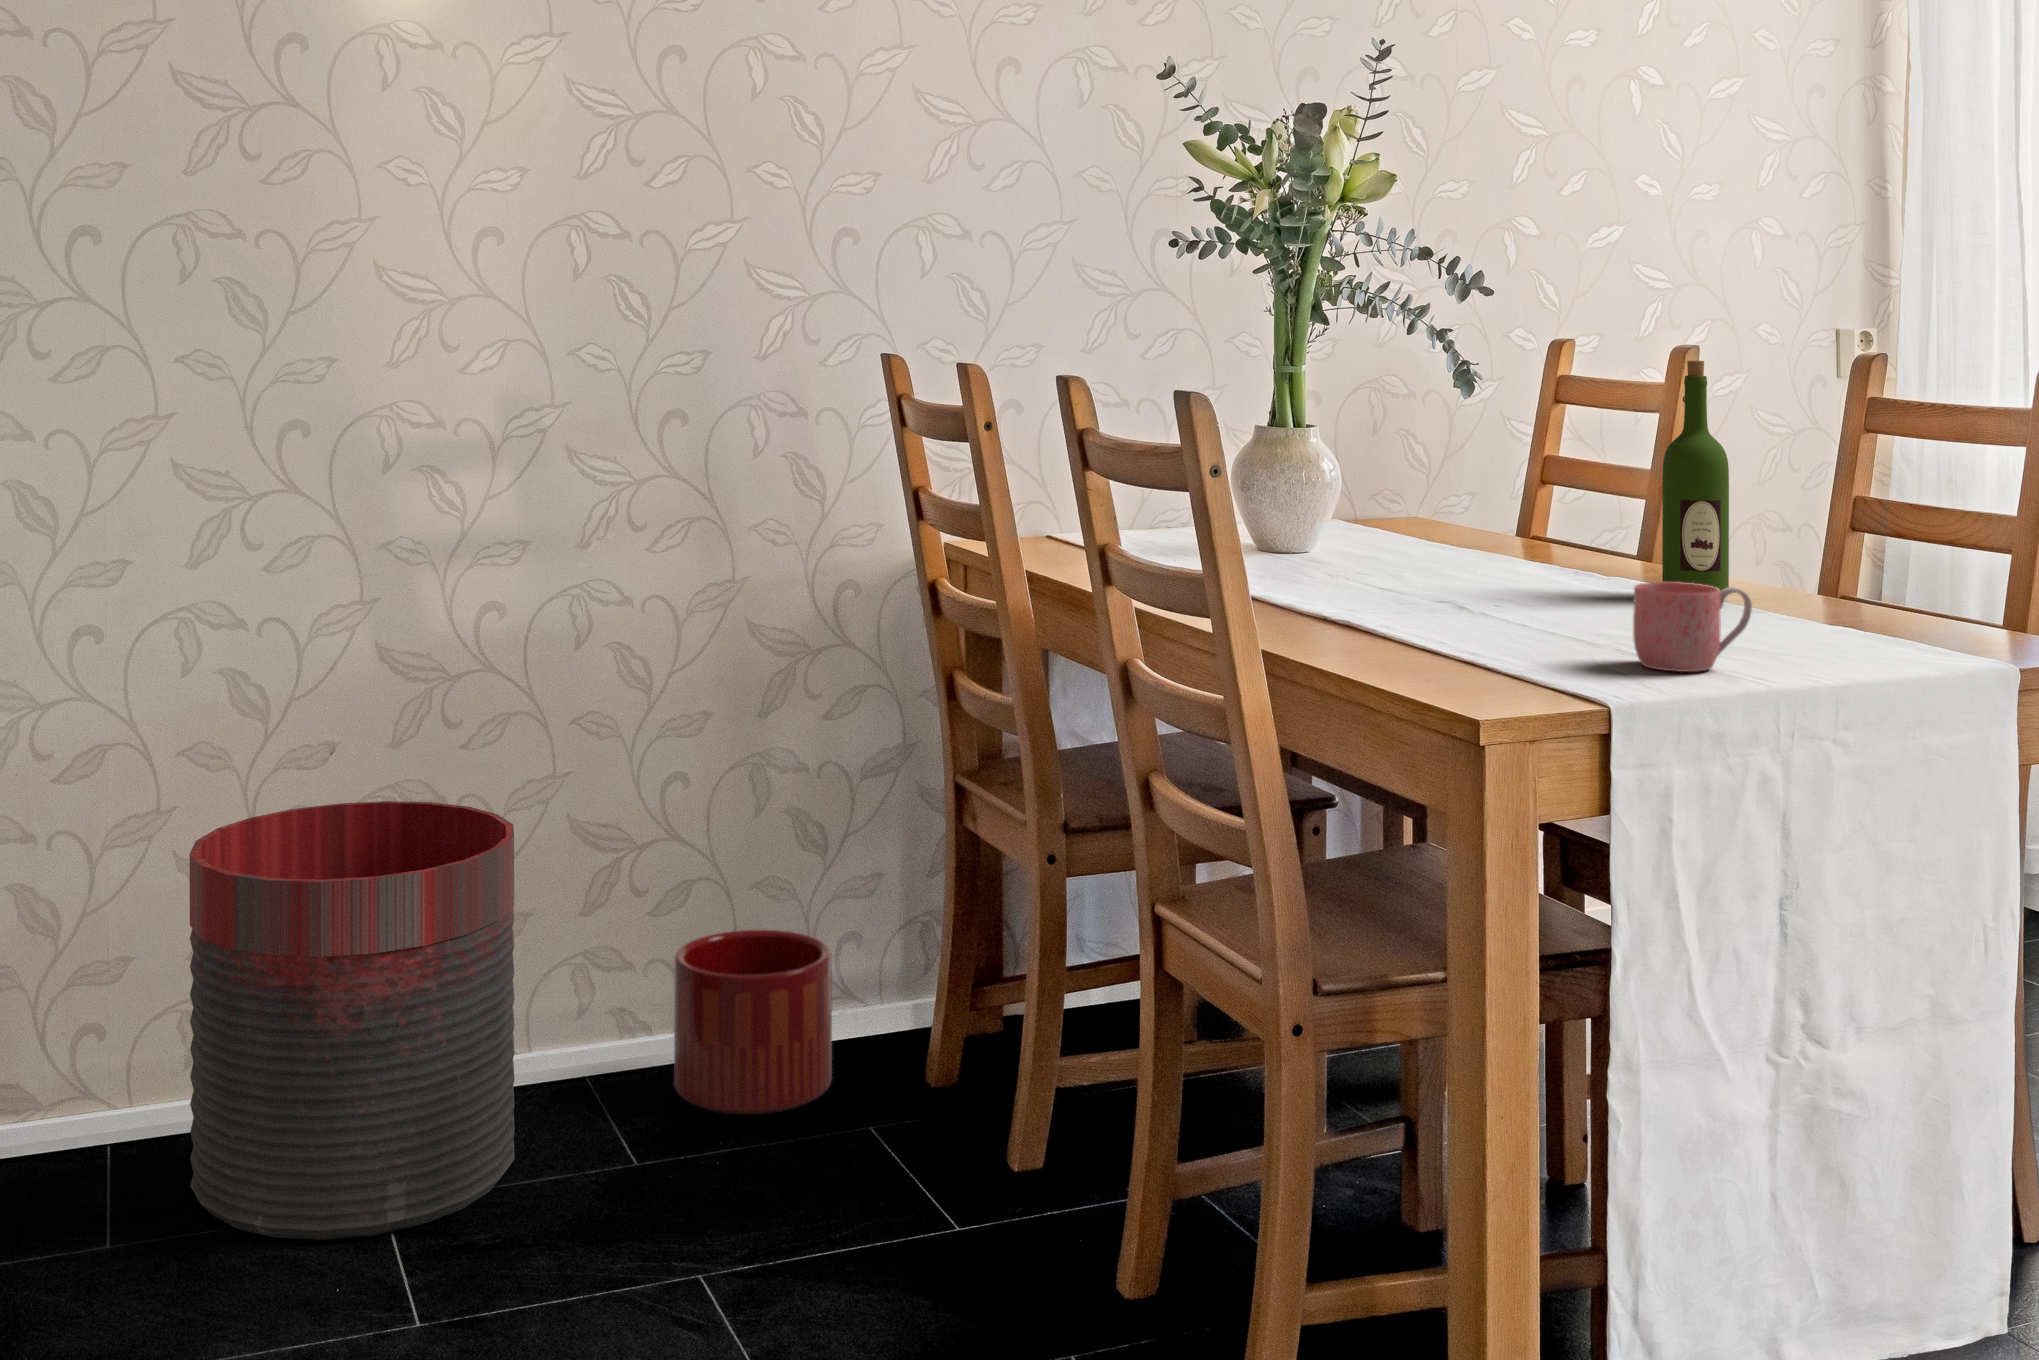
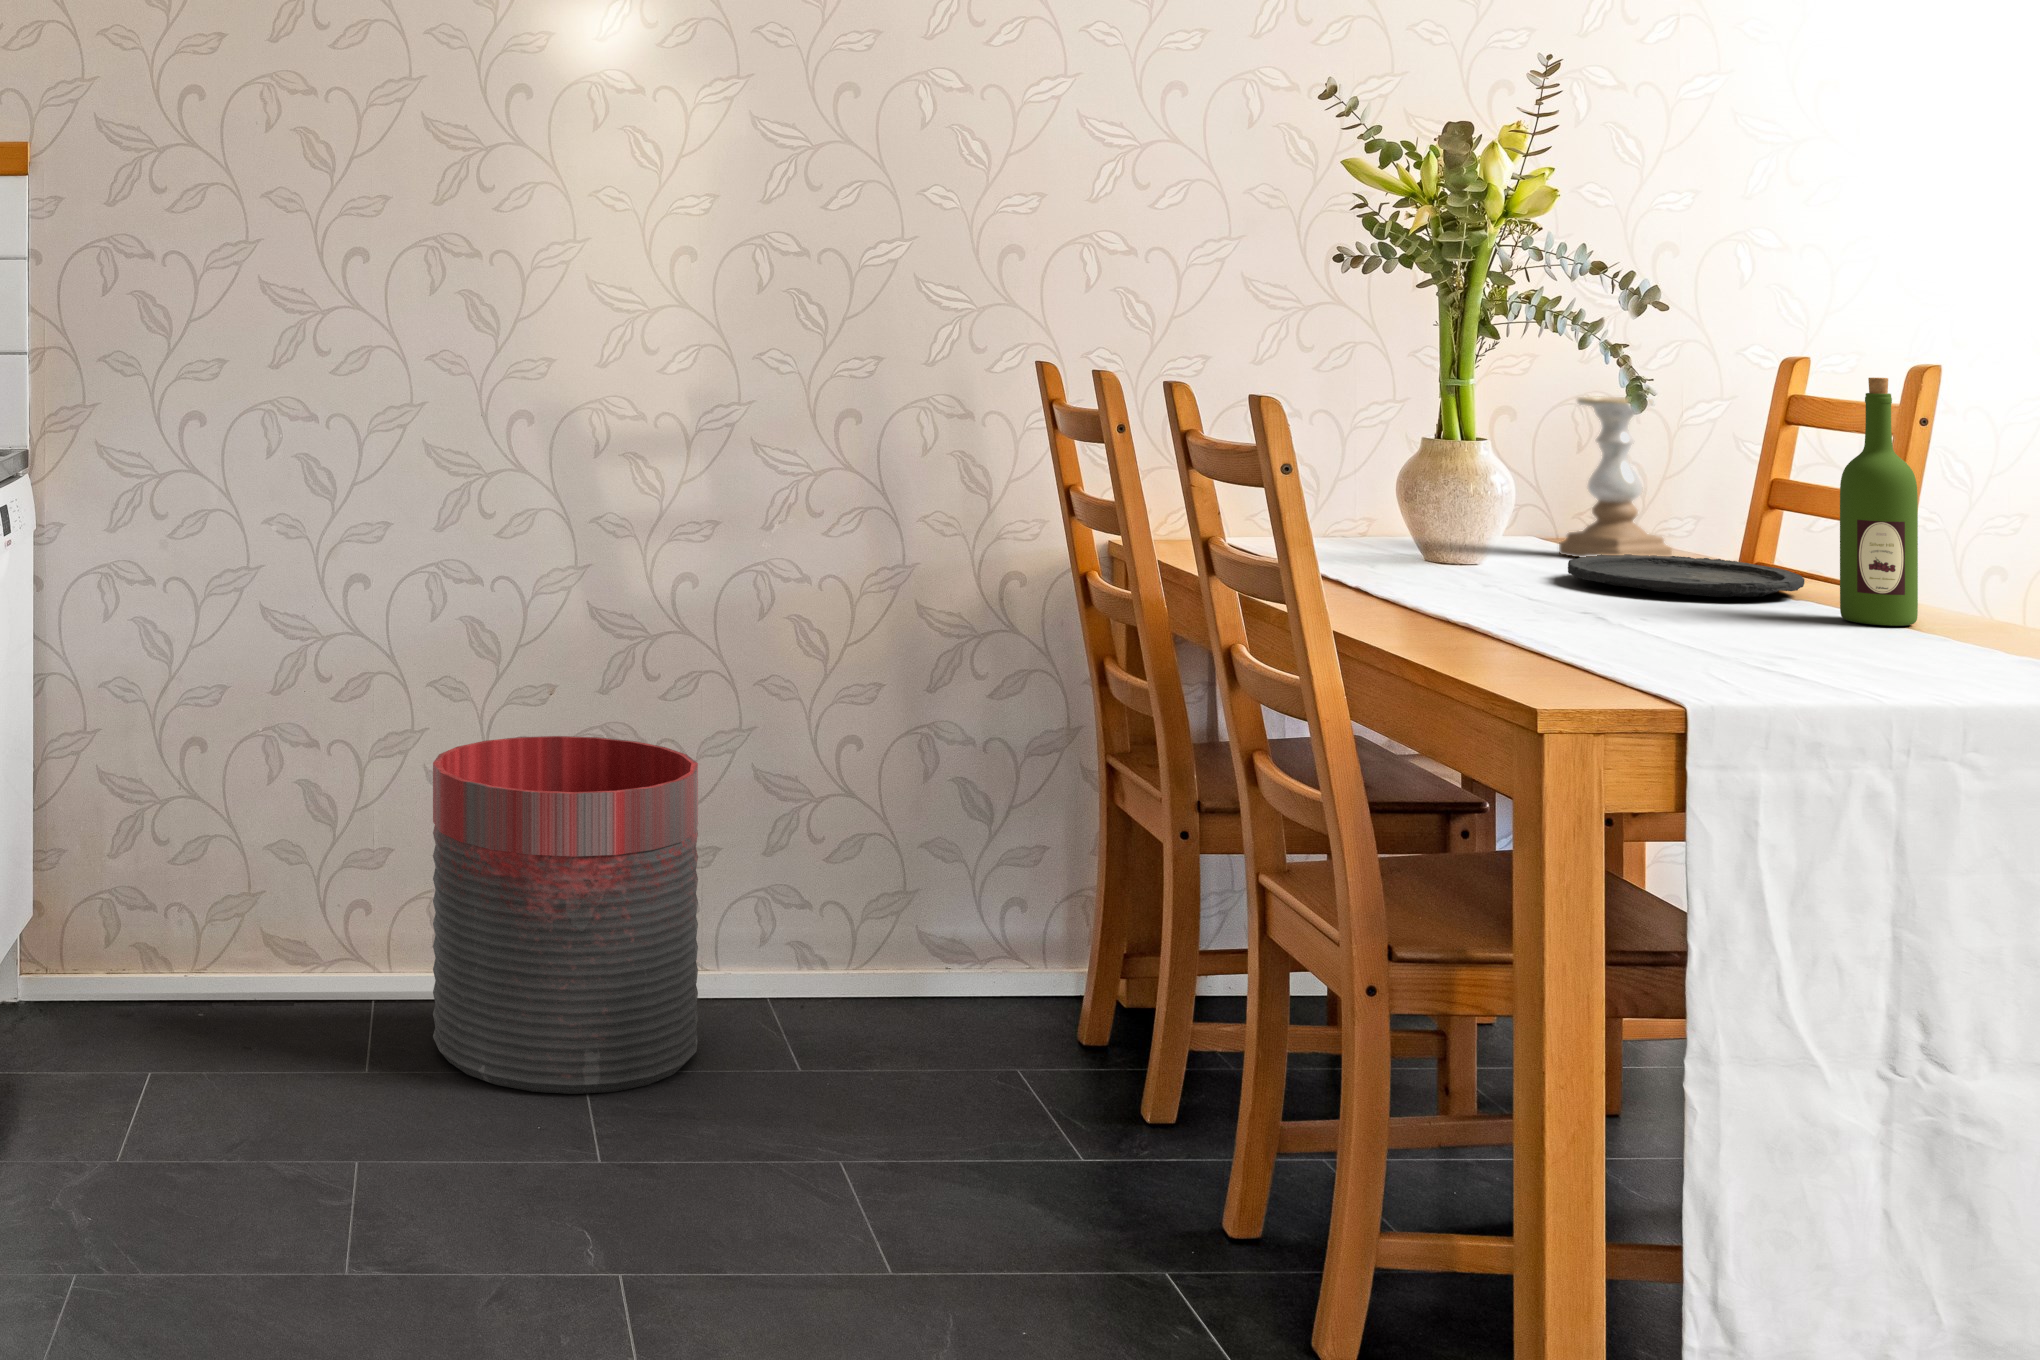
candle holder: none [1380,381,1480,545] -> present [1559,397,1672,557]
plate: none [1406,538,1616,578] -> present [1568,554,1805,597]
mug: present [1633,582,1752,672] -> none [1746,594,1881,683]
planter: present [674,930,832,1115] -> none [845,882,990,1046]

